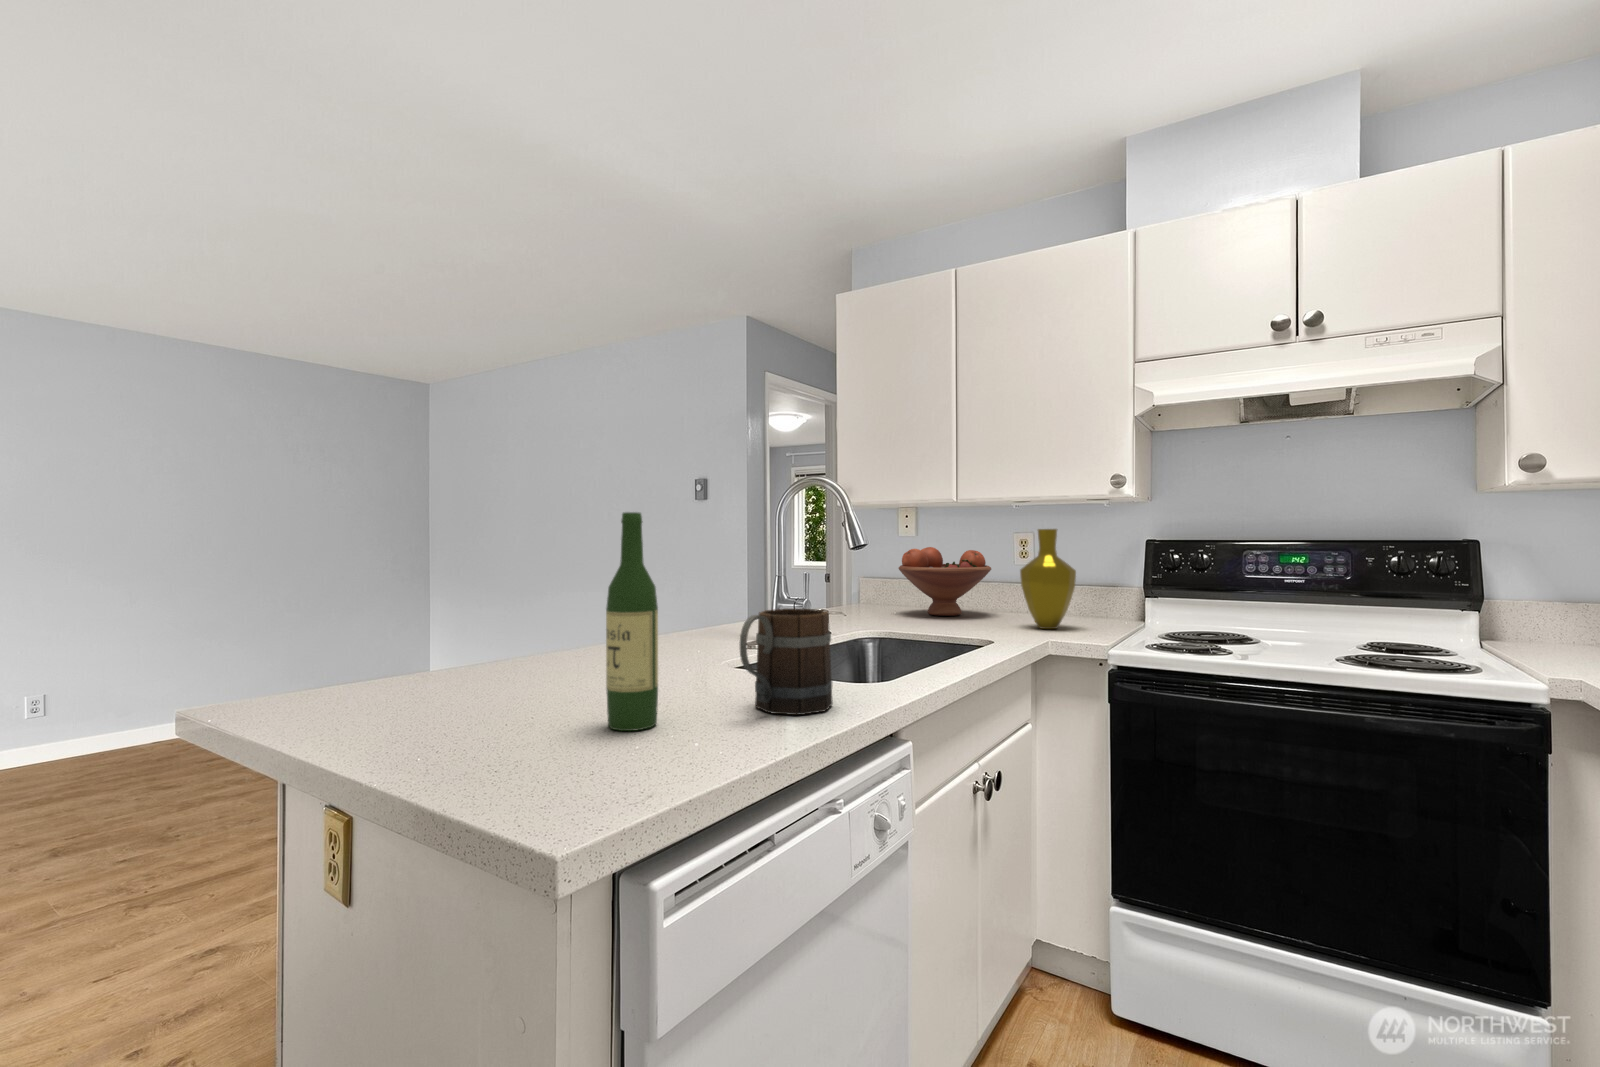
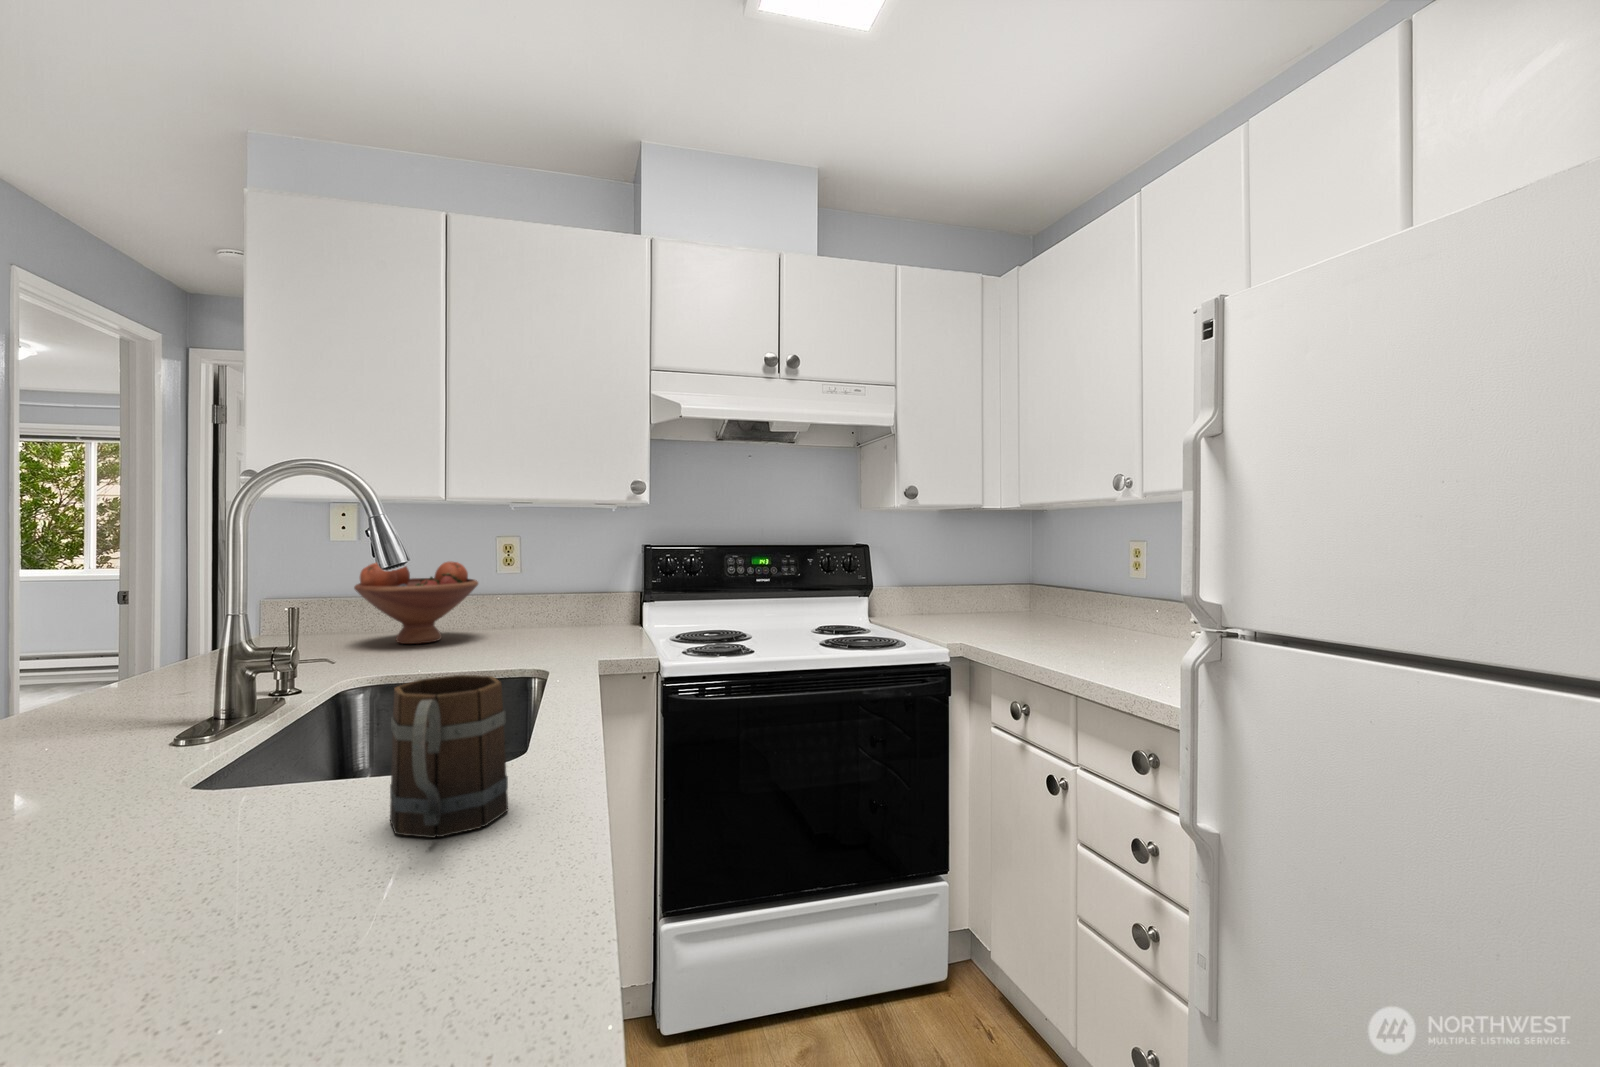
wine bottle: present [606,512,658,731] -> none [165,558,277,961]
vase: present [1020,529,1076,629] -> none [532,538,593,647]

